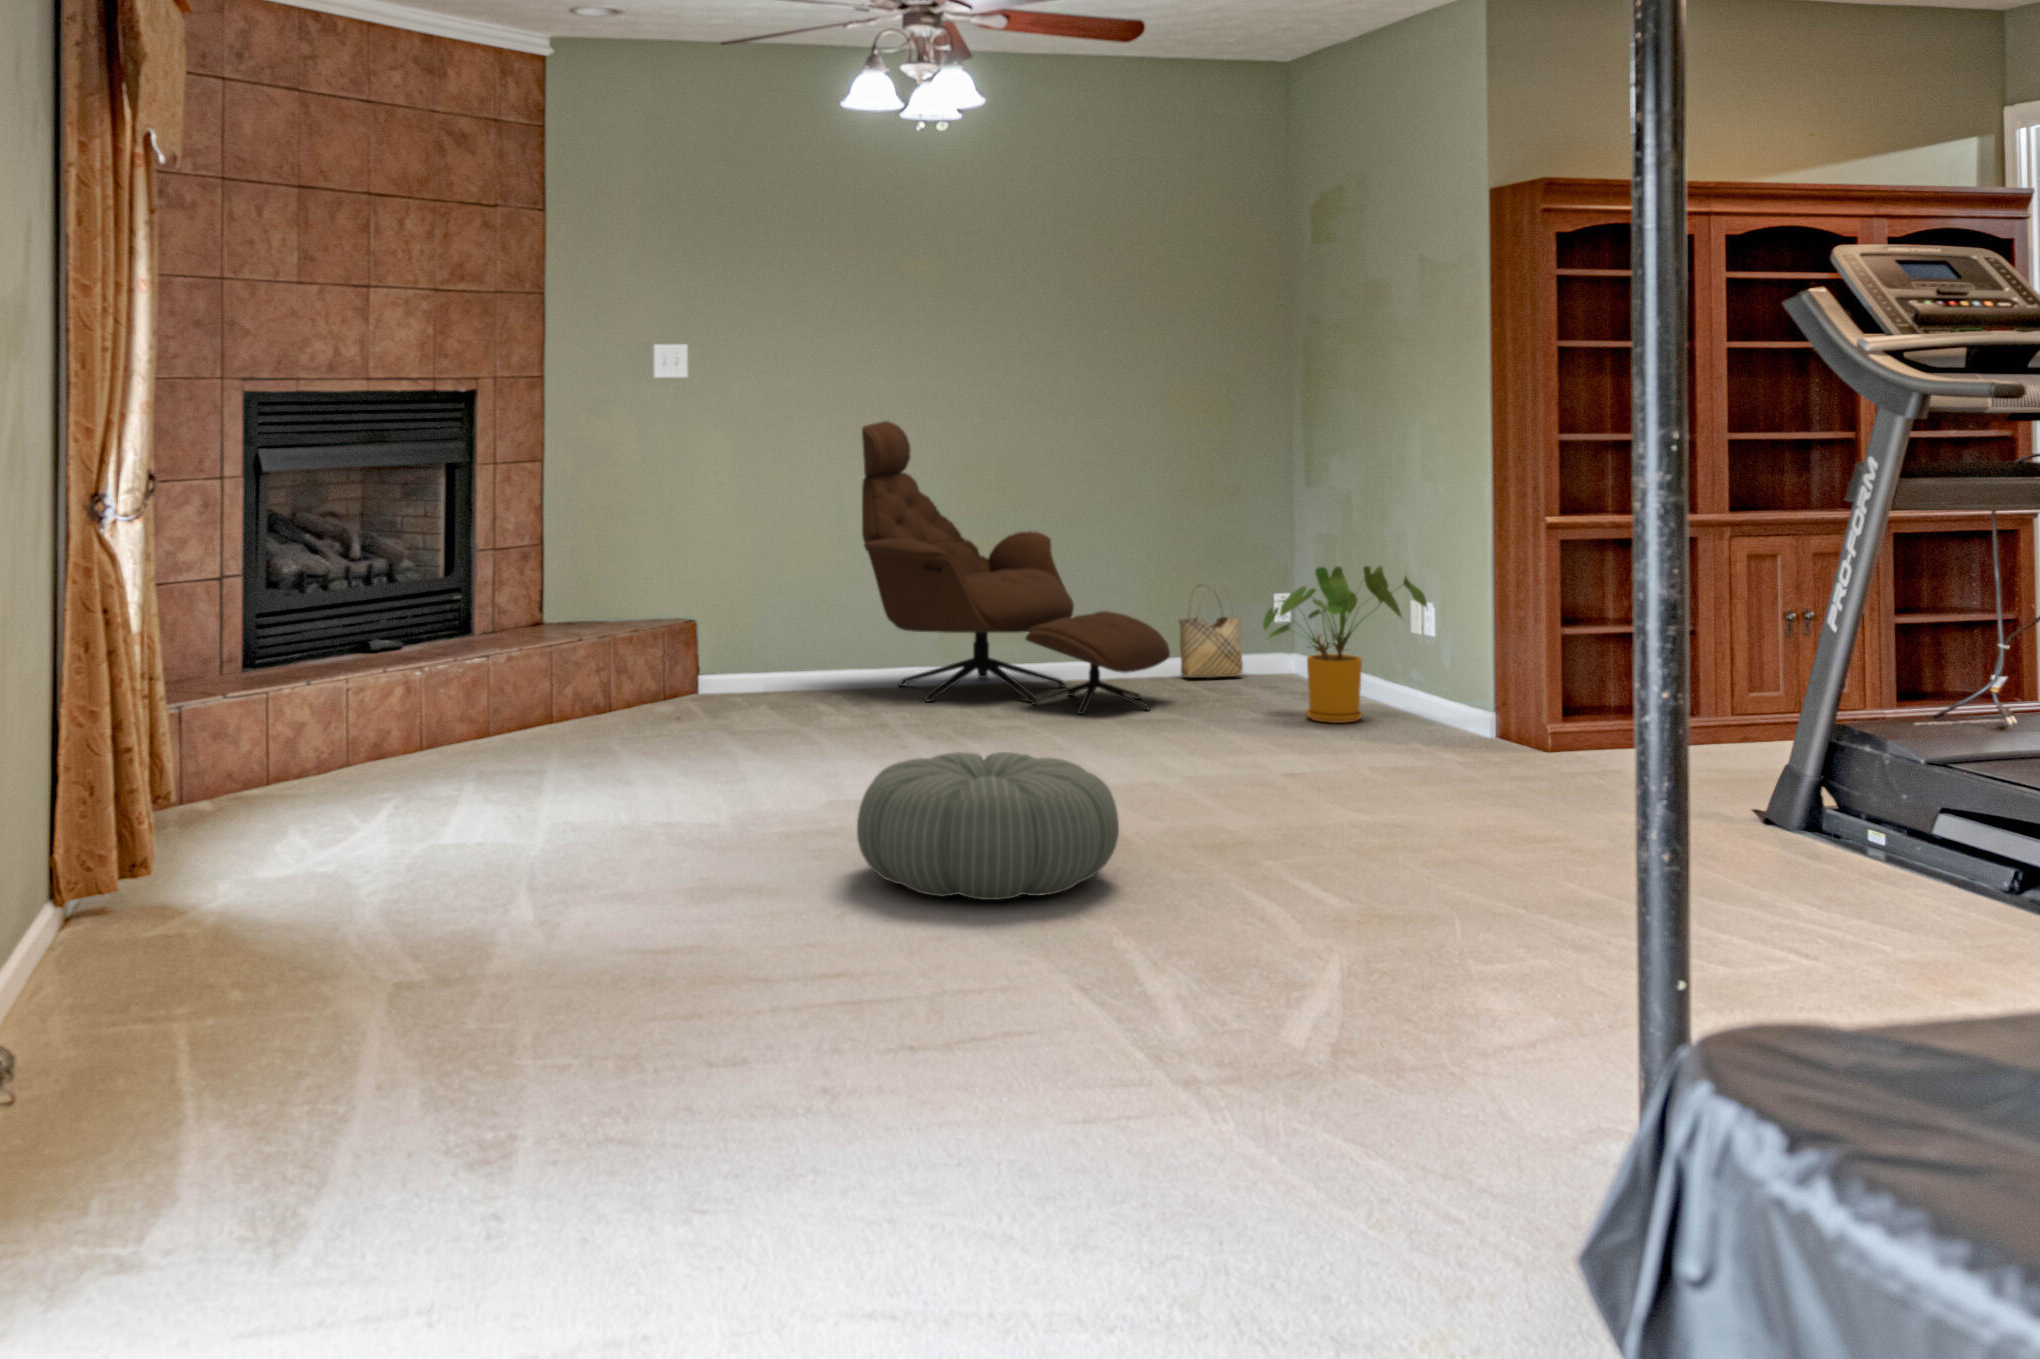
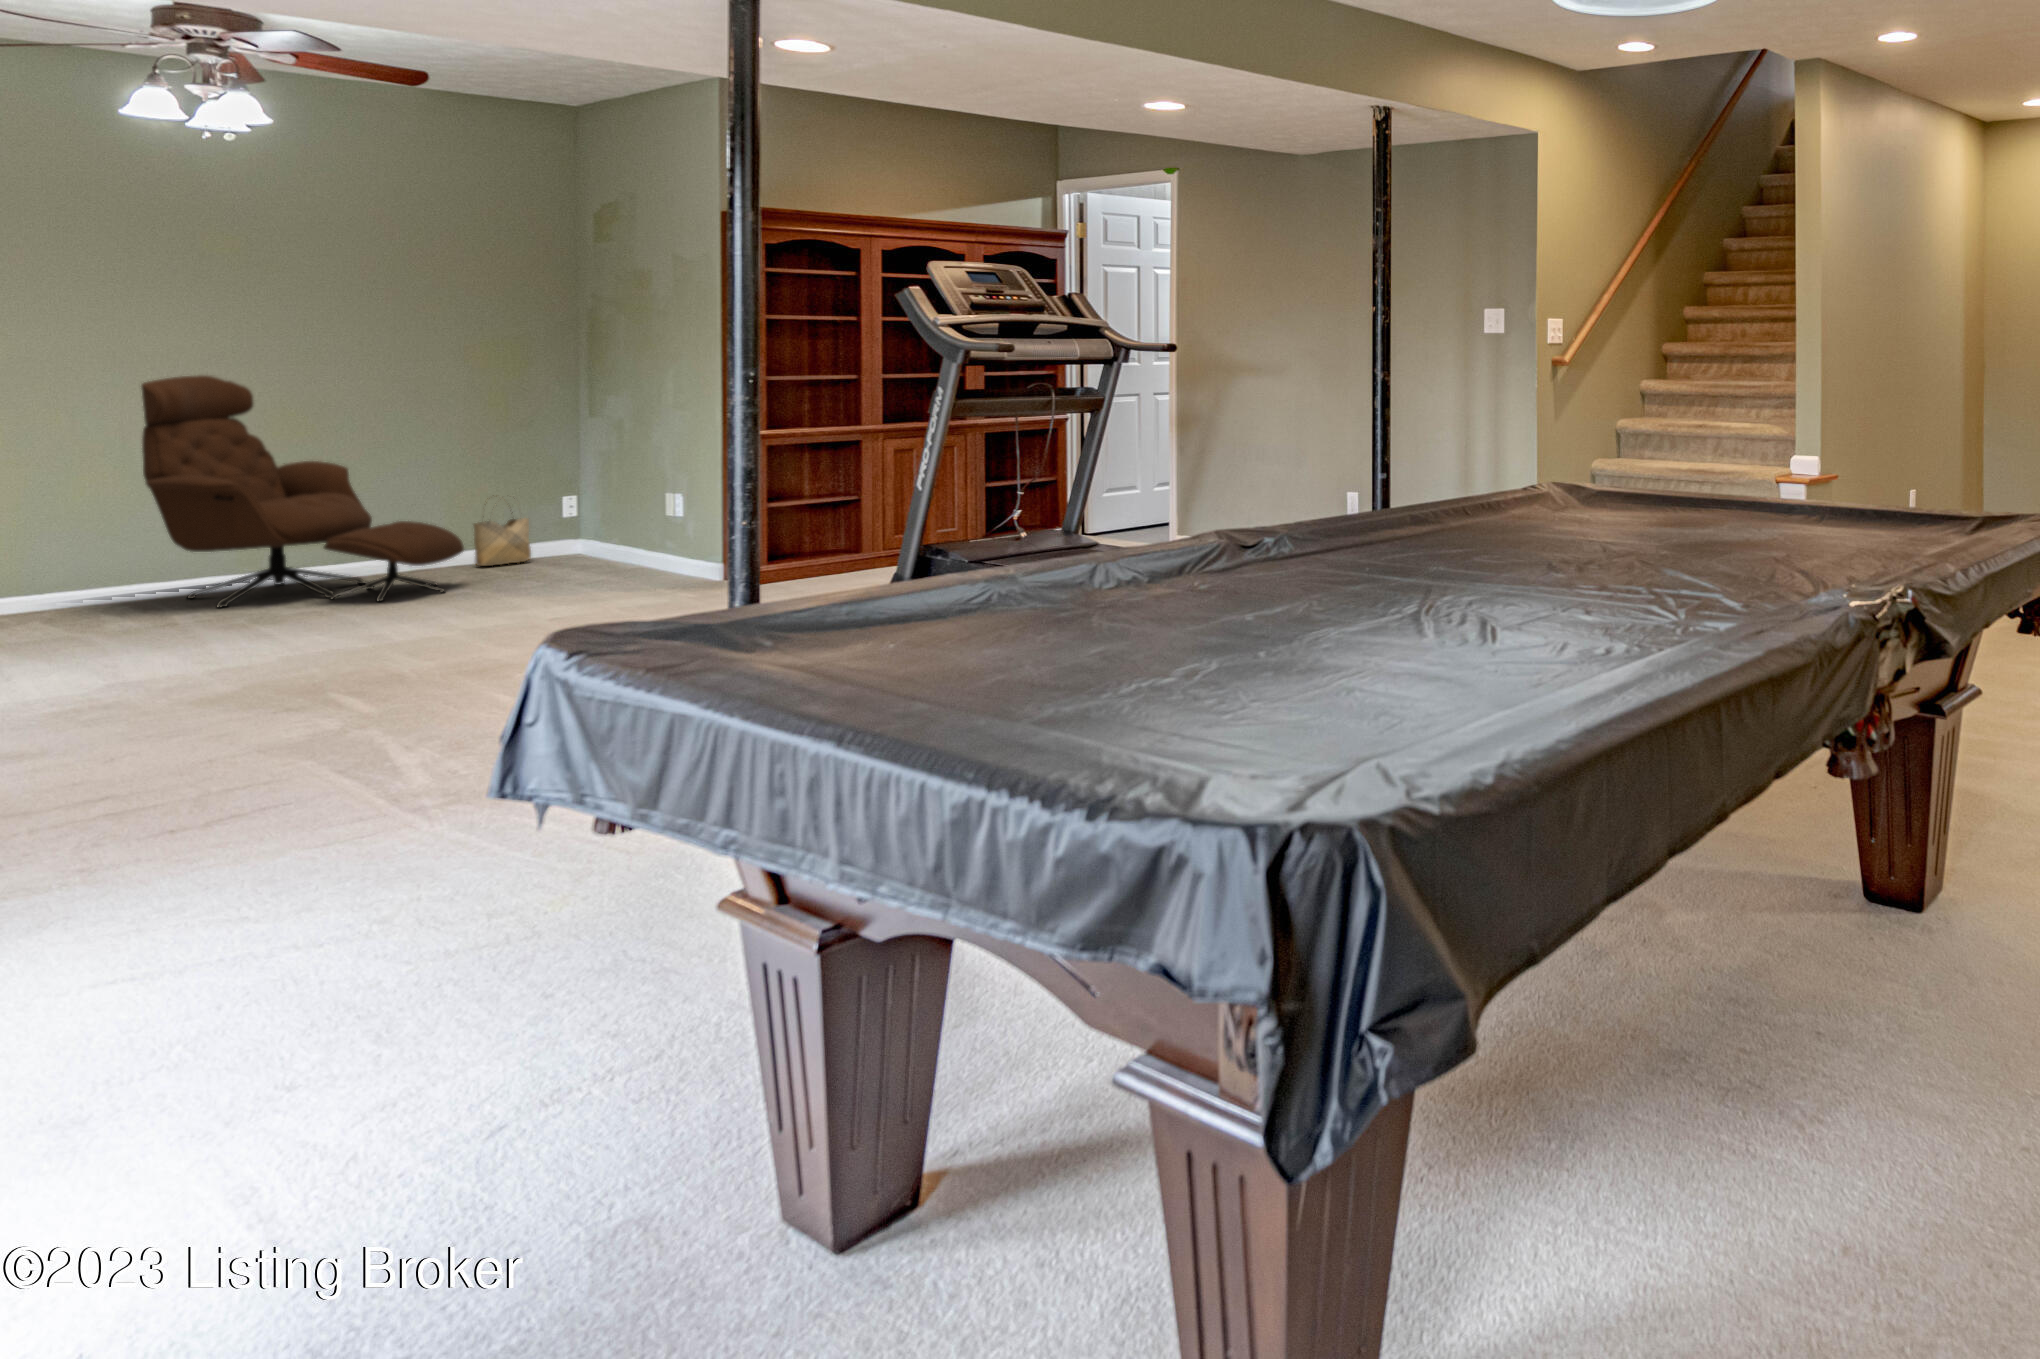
house plant: present [1263,566,1427,723] -> none [546,472,681,585]
pouf: present [857,752,1119,900] -> none [149,628,412,745]

